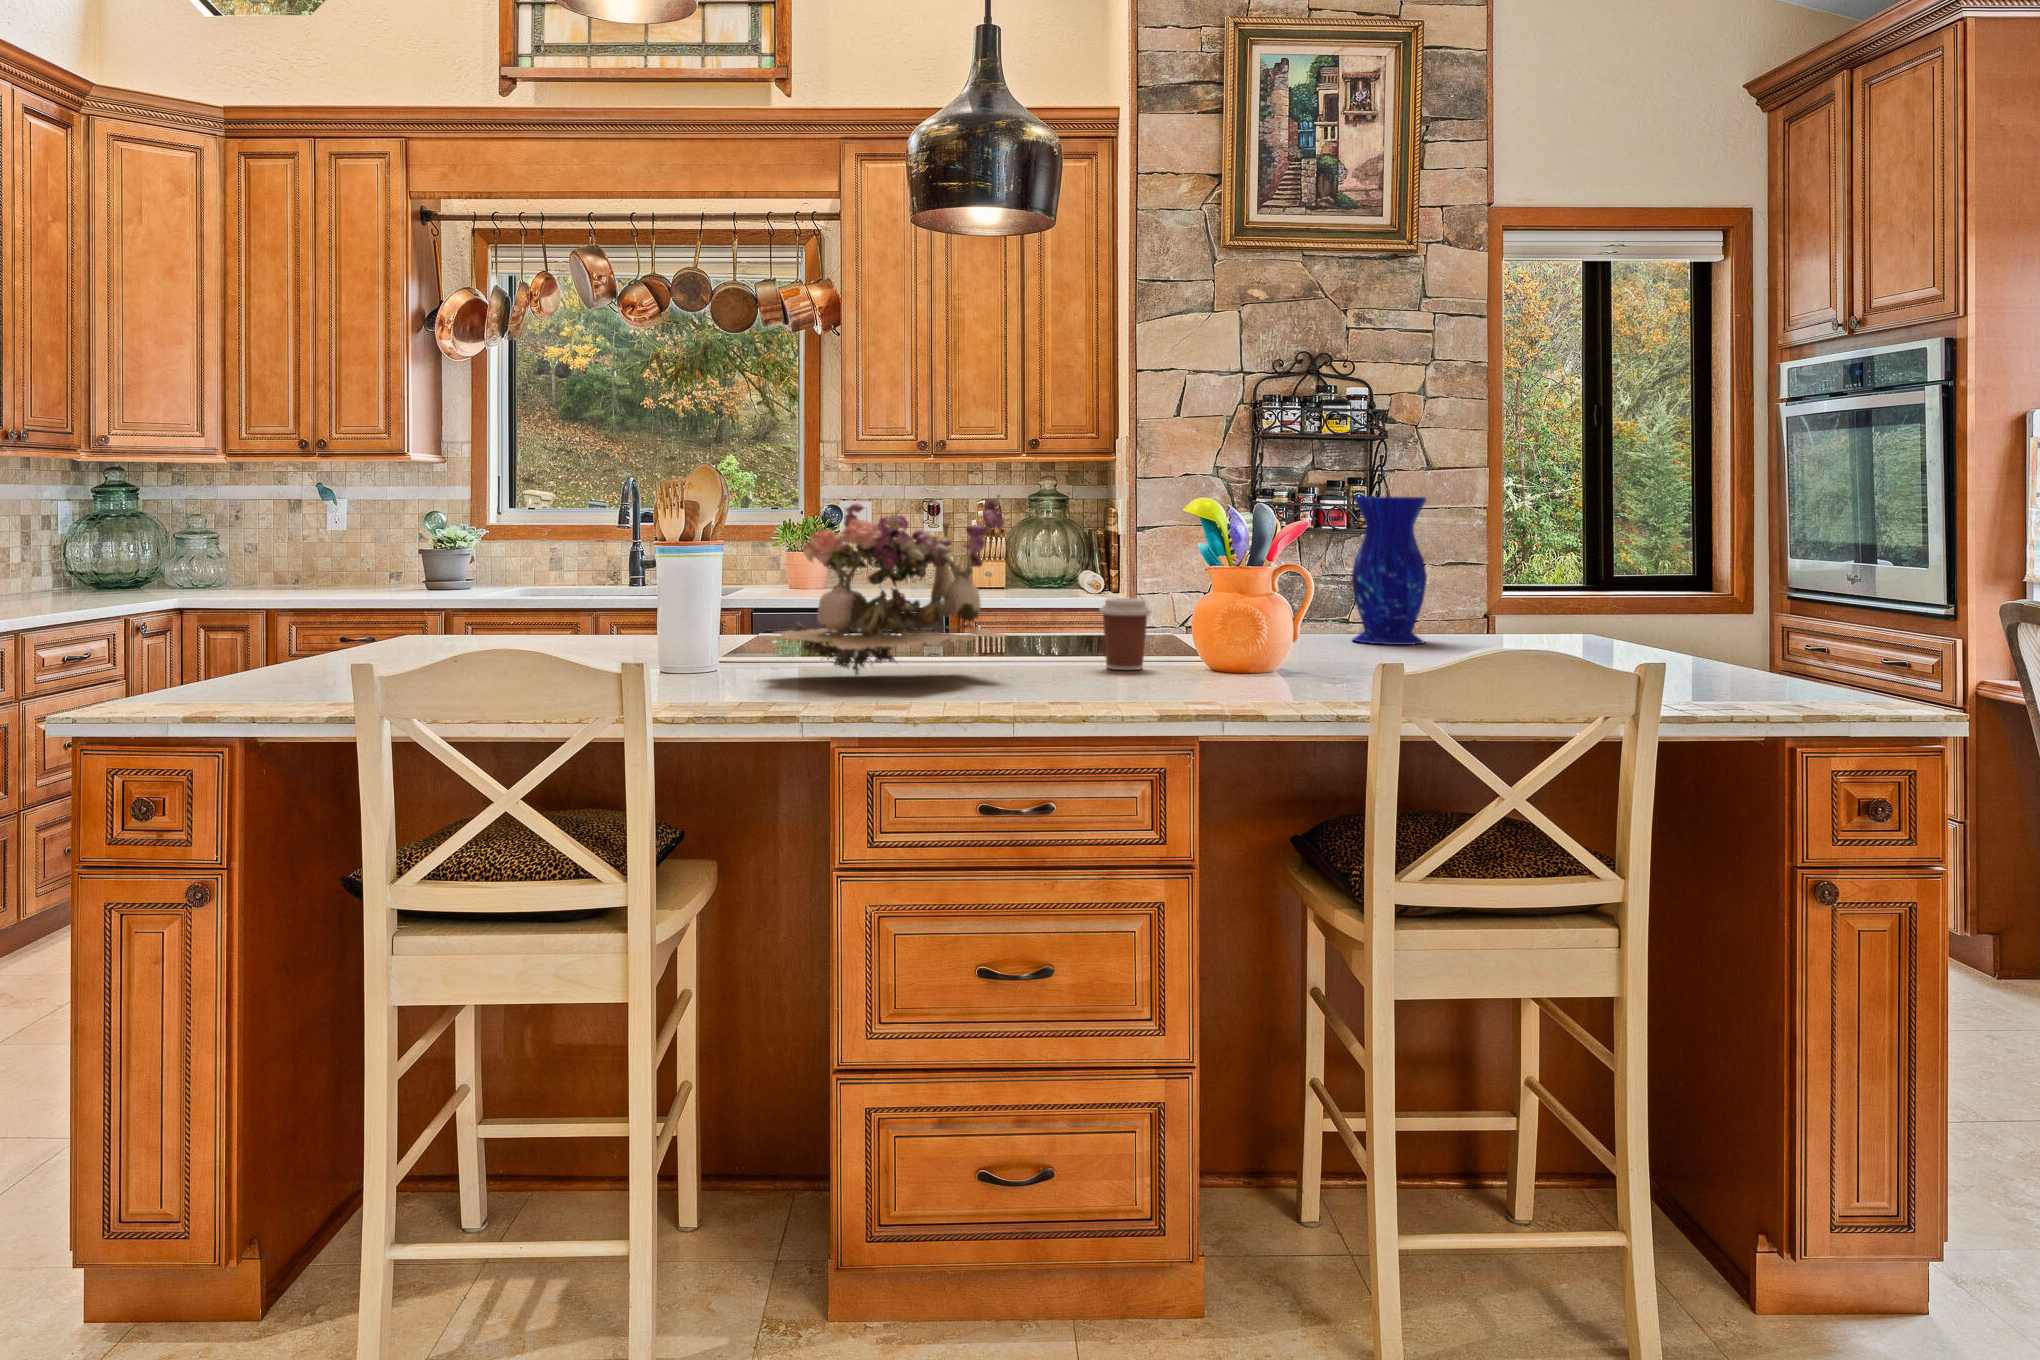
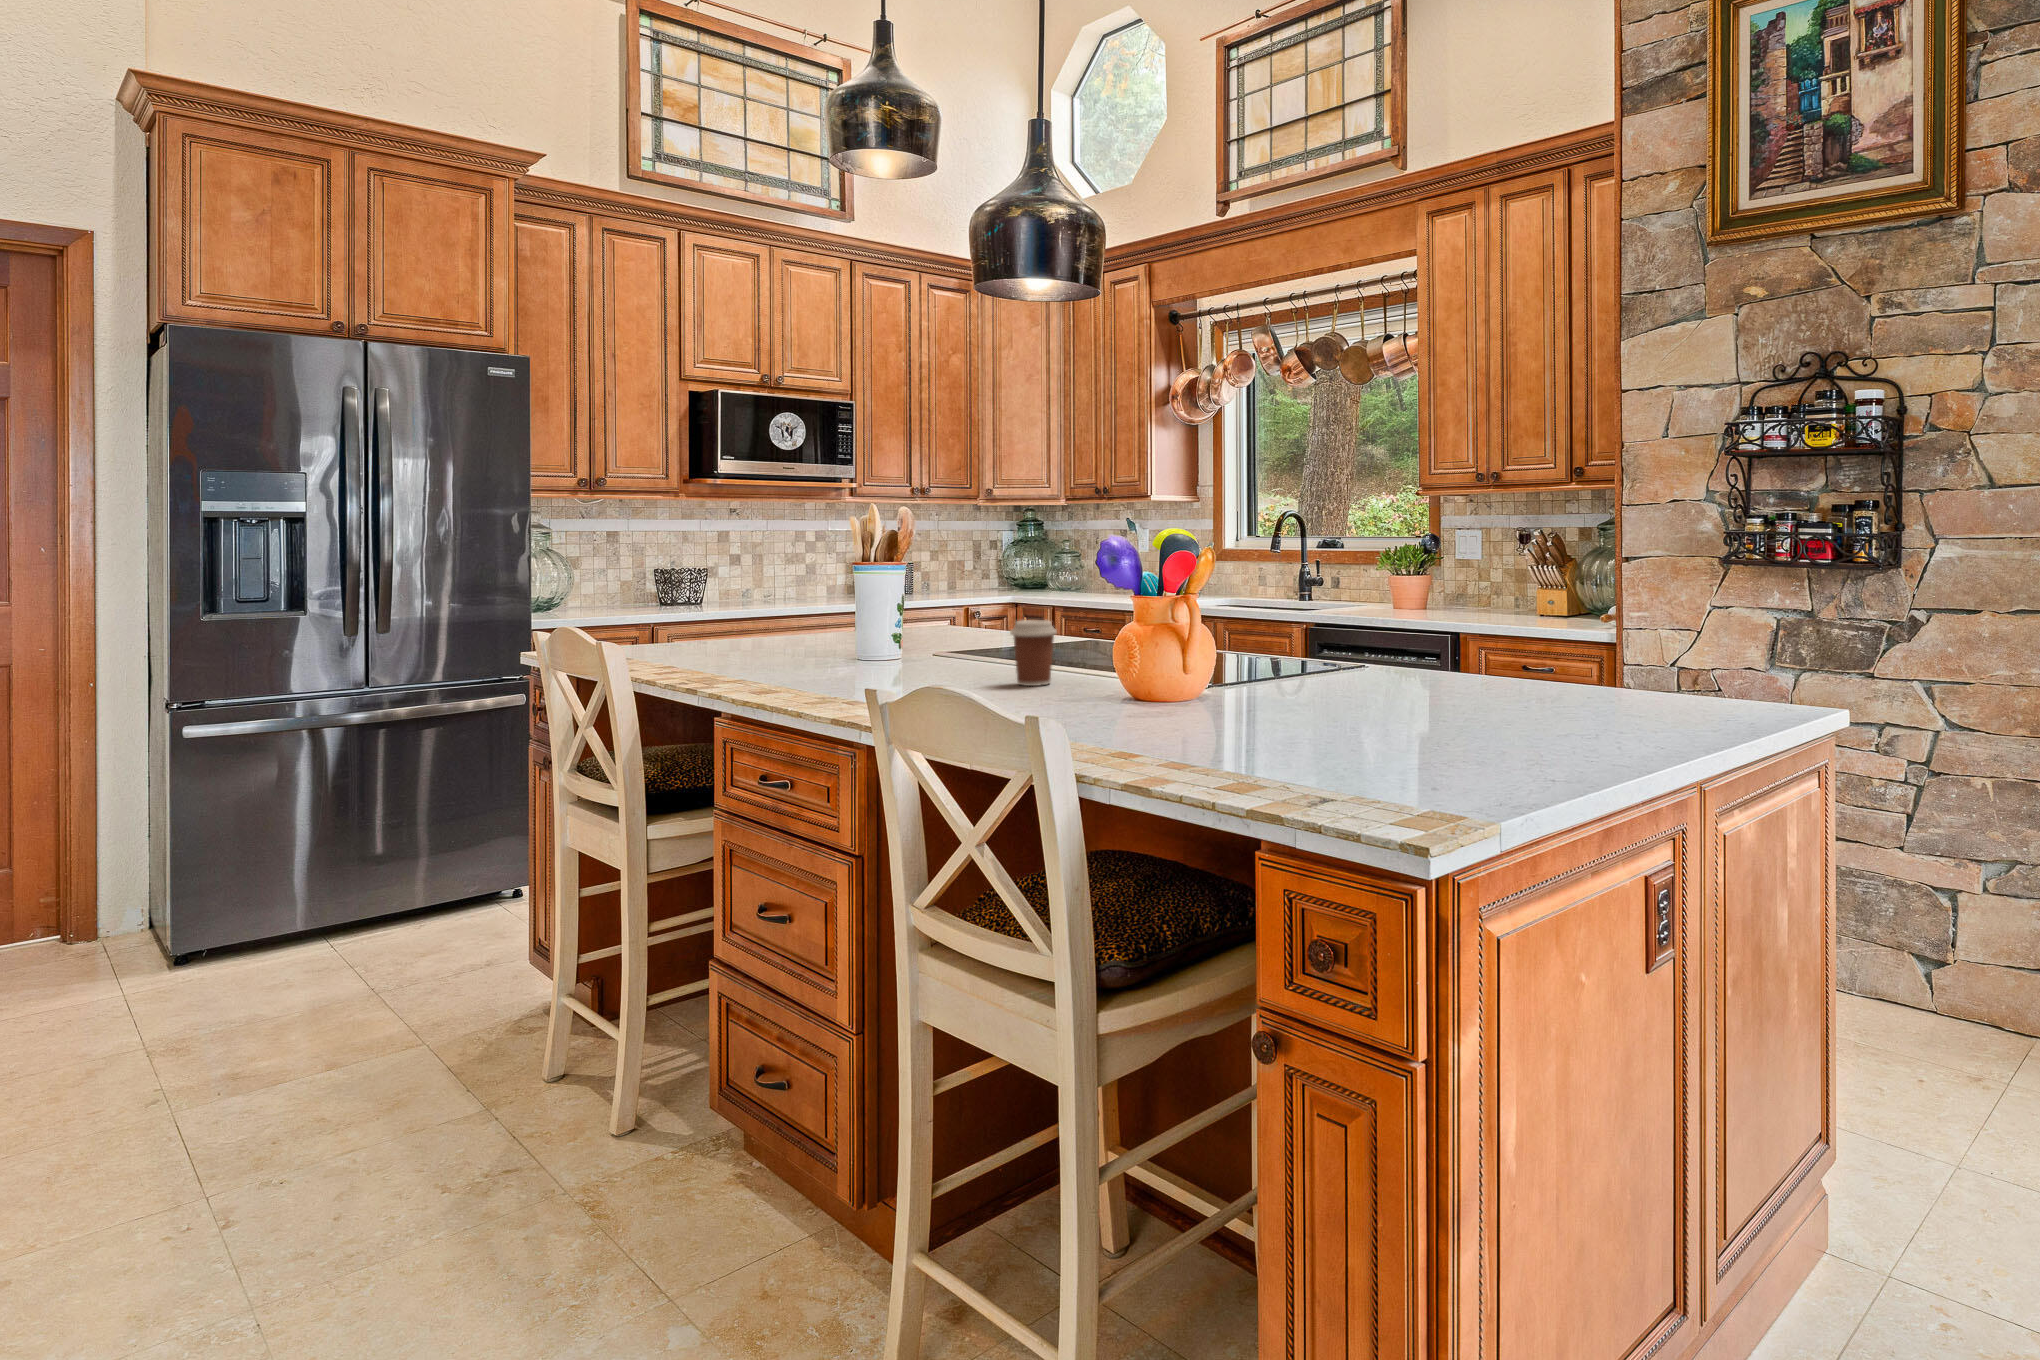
flower arrangement: present [774,495,1006,675] -> none [766,527,940,672]
vase: present [1352,496,1427,645] -> none [1391,525,1472,691]

